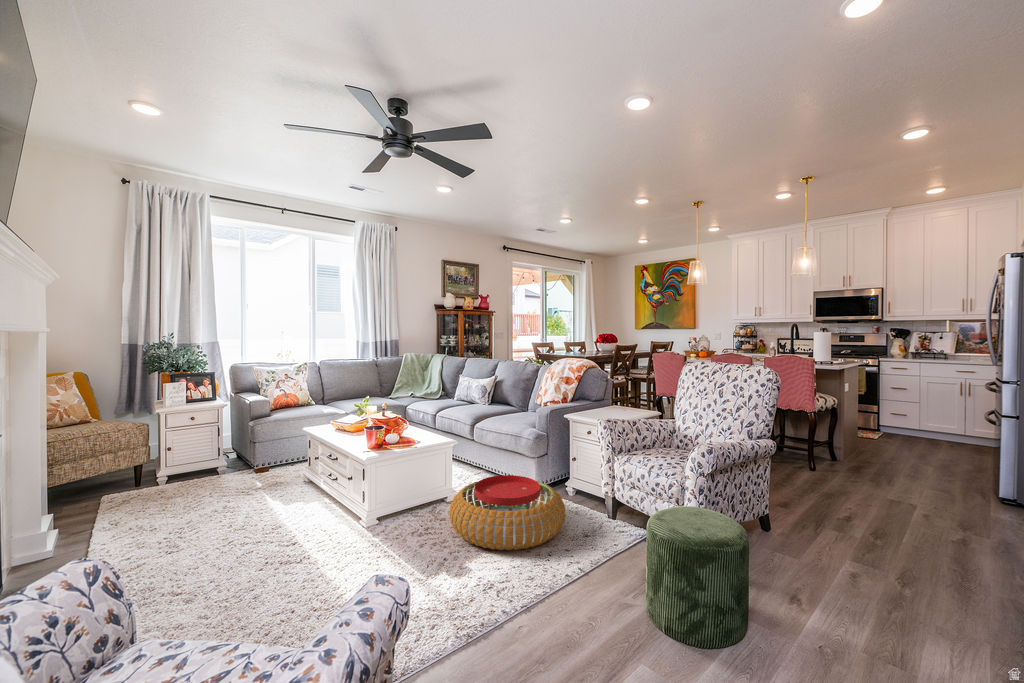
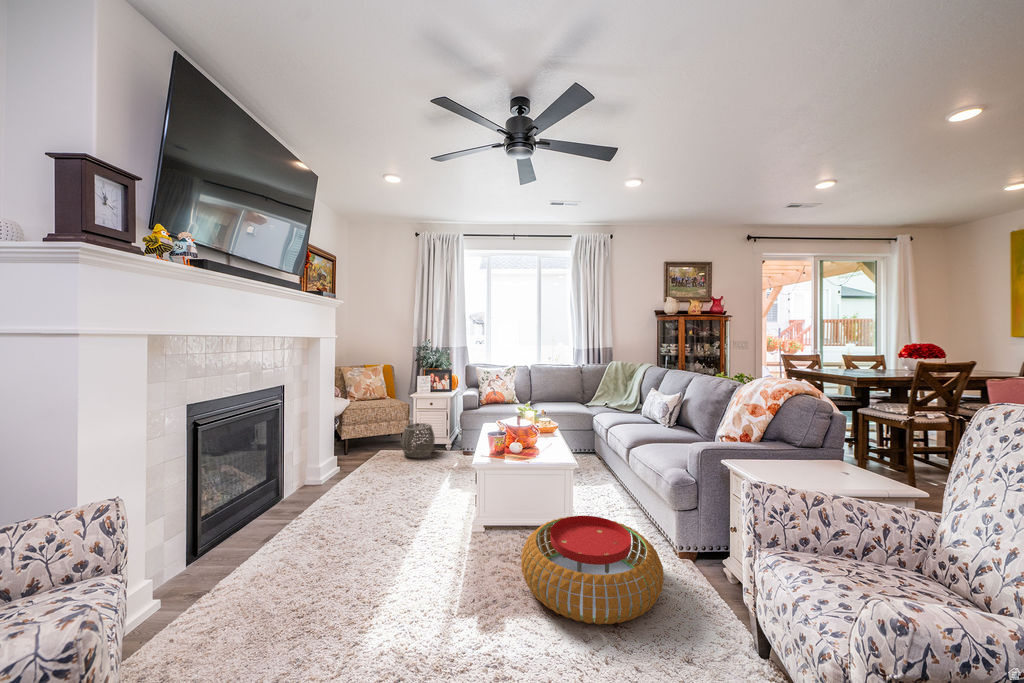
woven basket: none [154,444,211,494] -> present [401,423,435,458]

